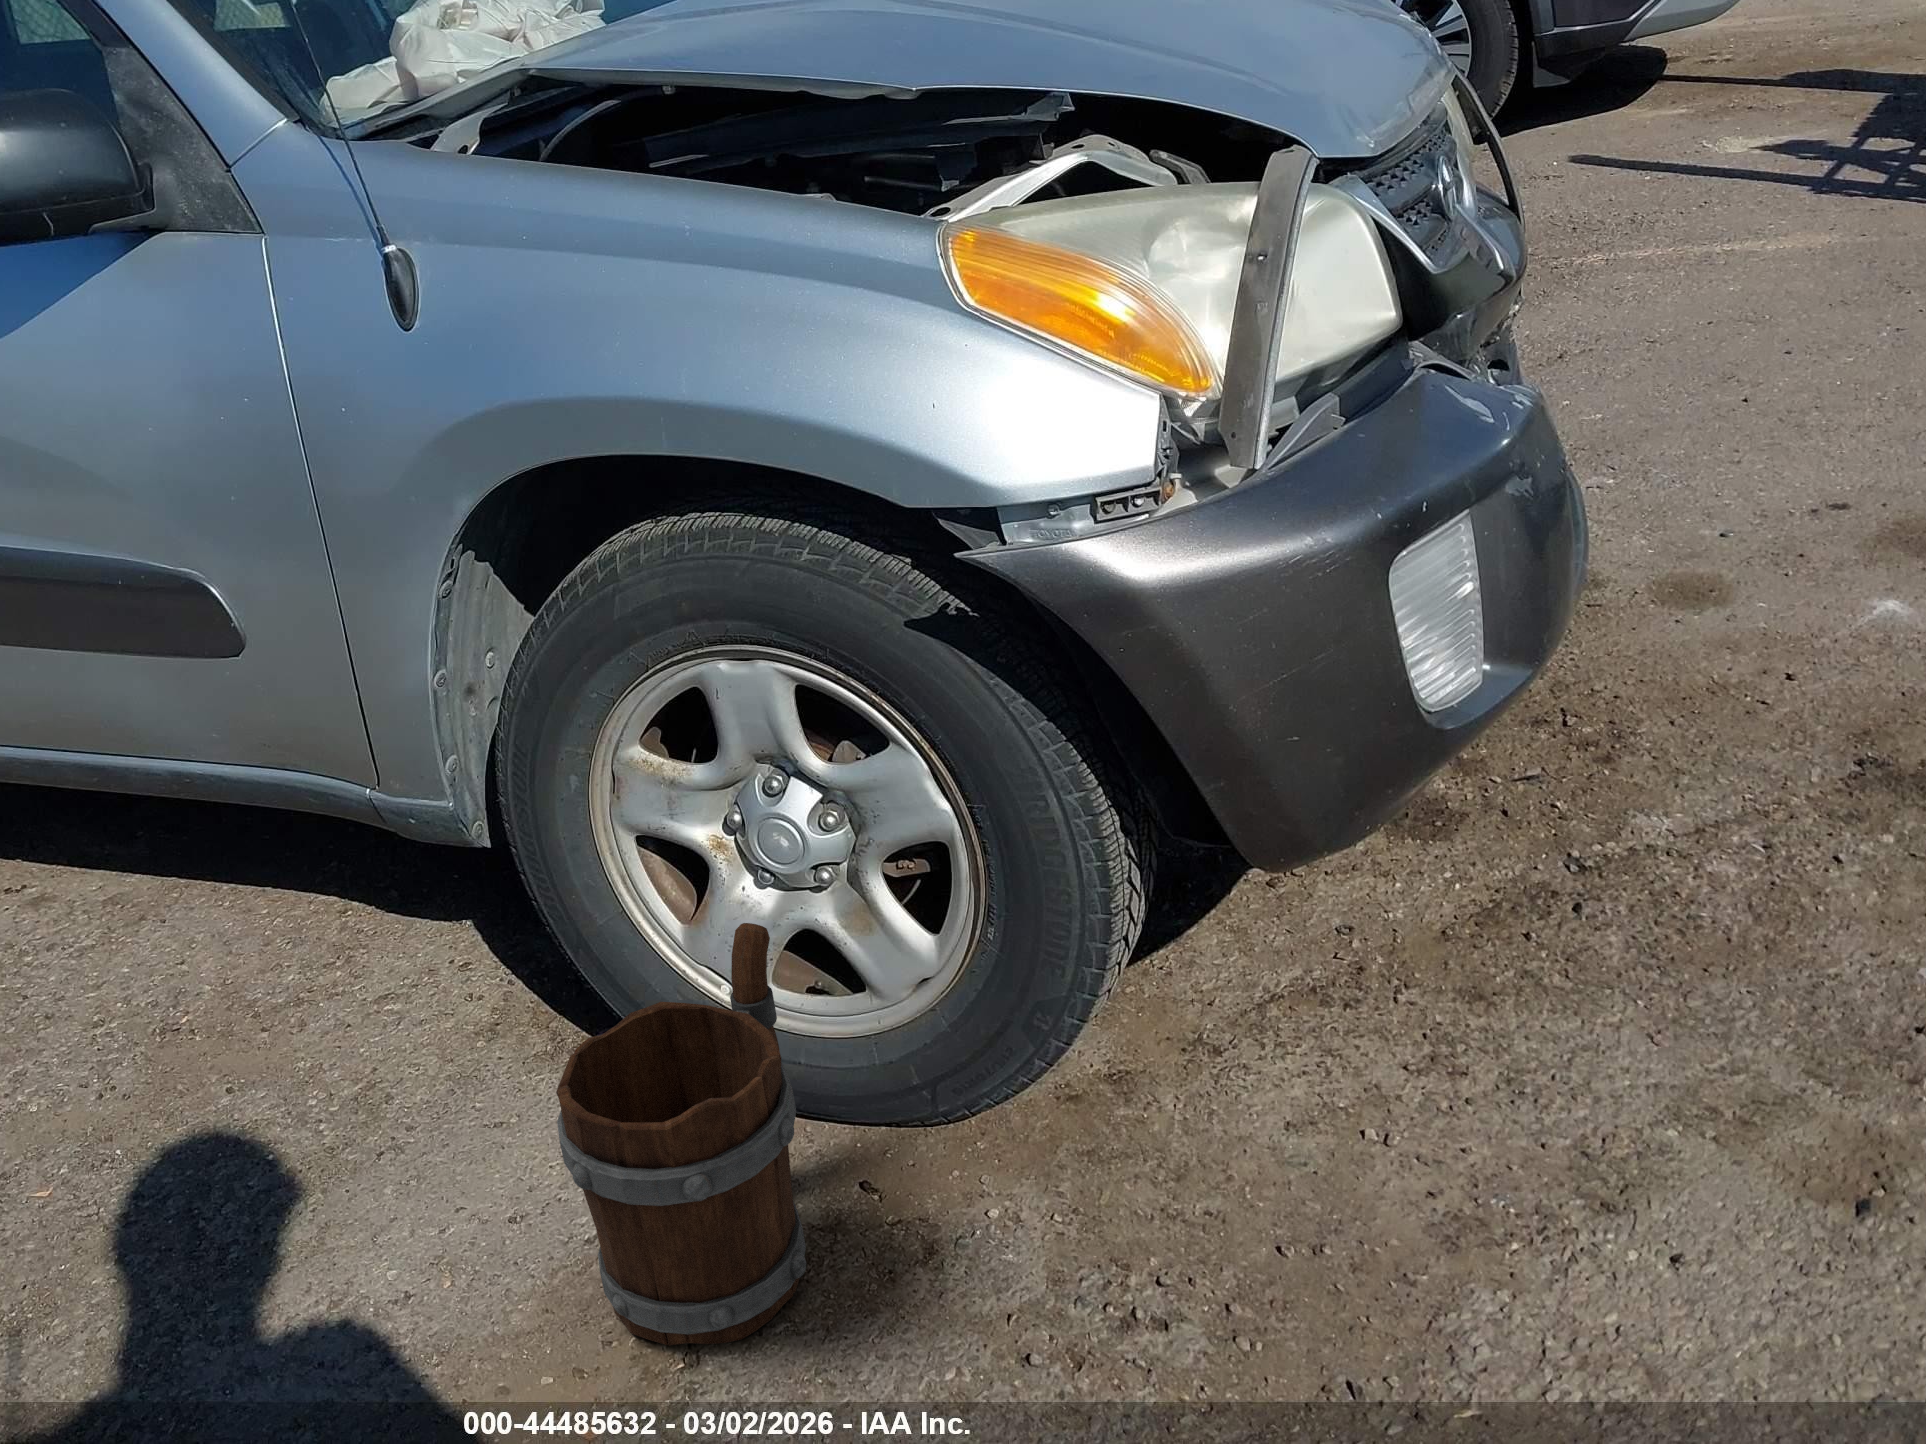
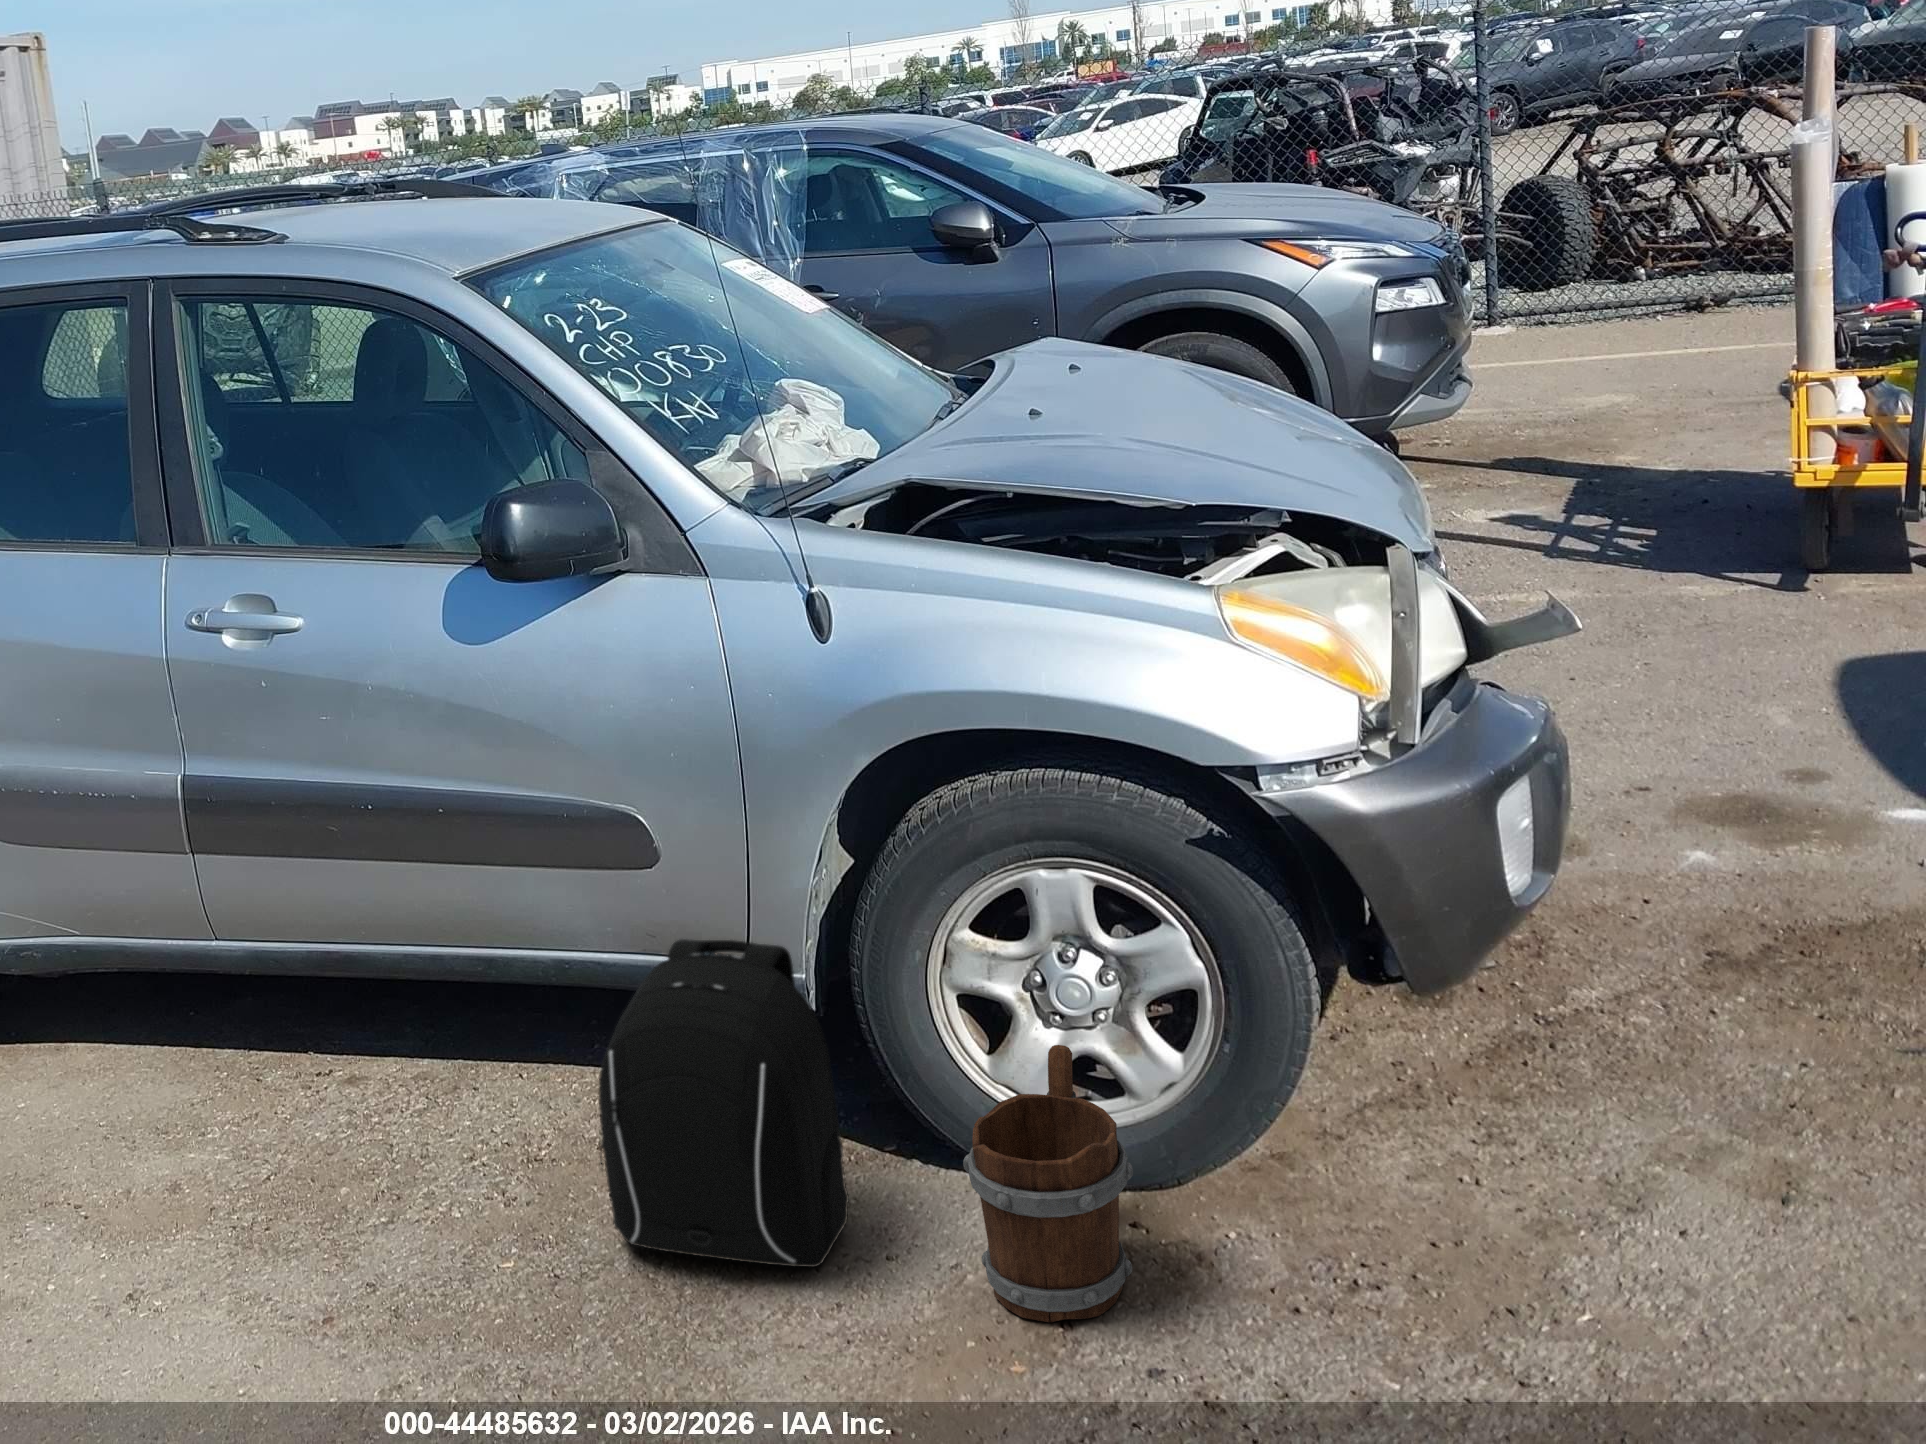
backpack: none [92,755,492,1224] -> present [599,939,849,1267]

